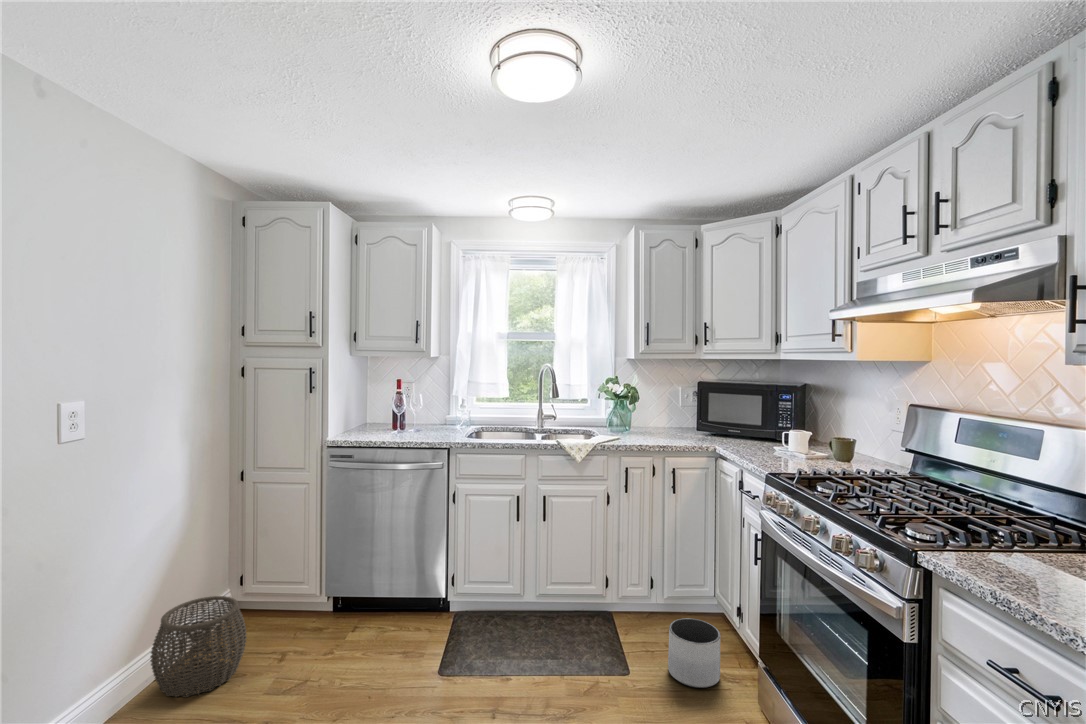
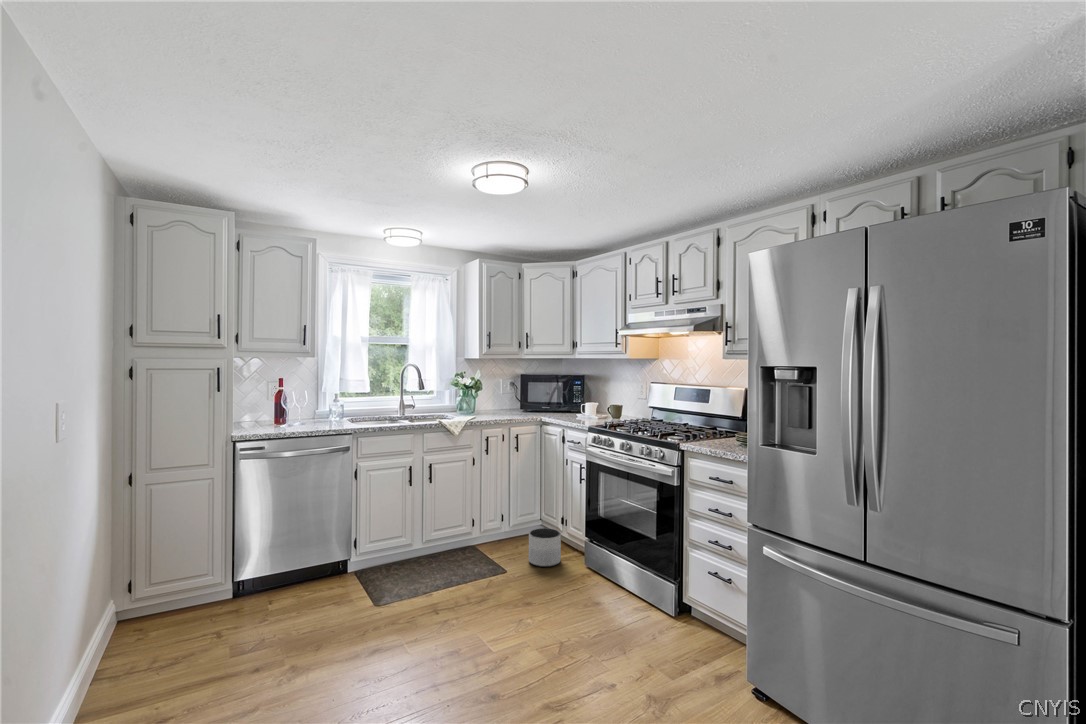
woven basket: present [150,596,247,697] -> none [110,579,201,670]

